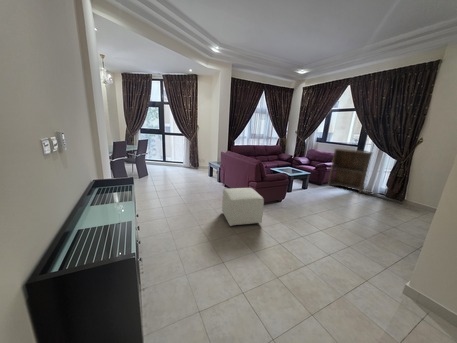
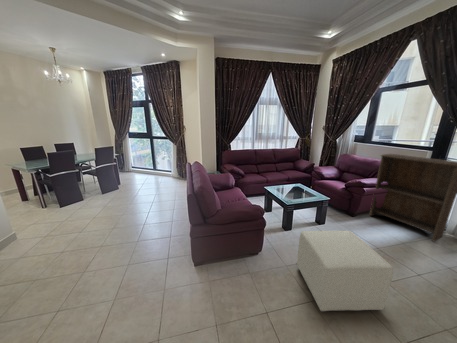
ottoman: present [222,188,264,226] -> present [297,231,393,311]

